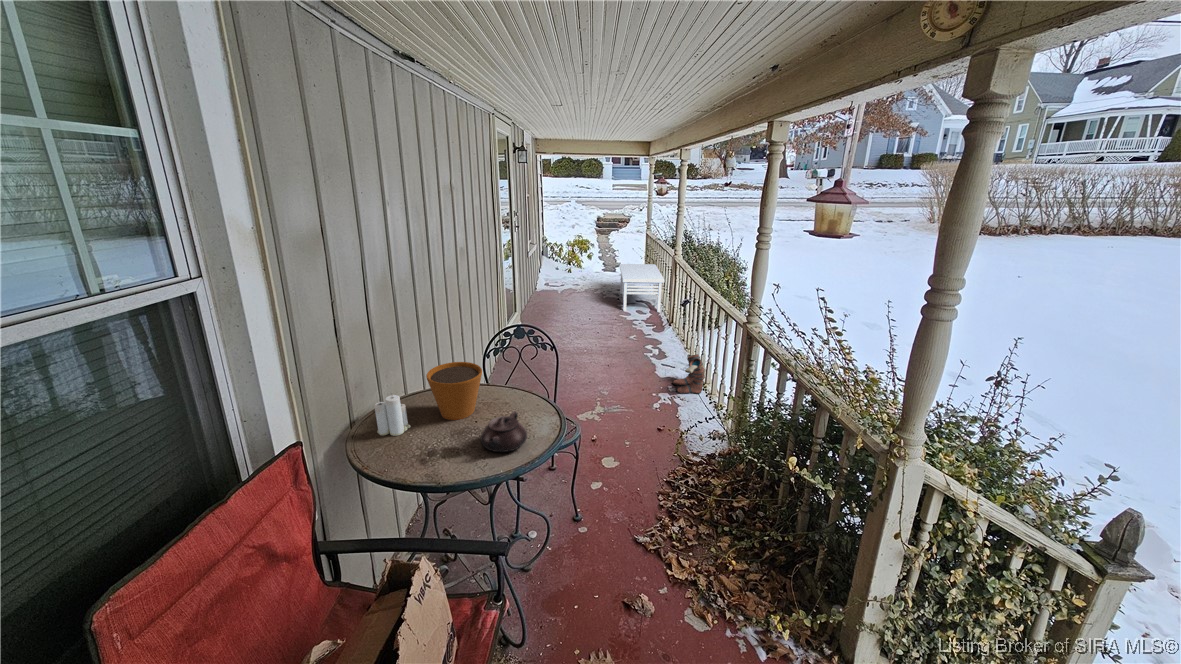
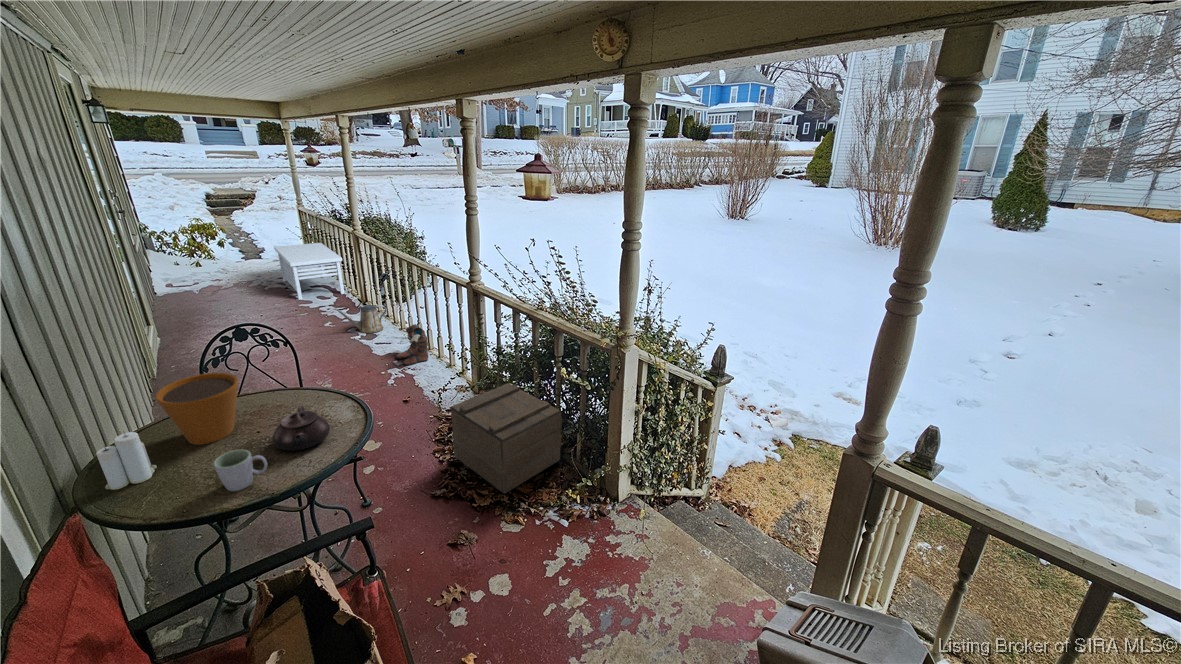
watering can: none [637,324,683,353] -> present [333,305,387,333]
mug: none [421,435,458,470] -> present [214,450,267,491]
wooden crate: none [674,448,802,576] -> present [451,383,561,494]

